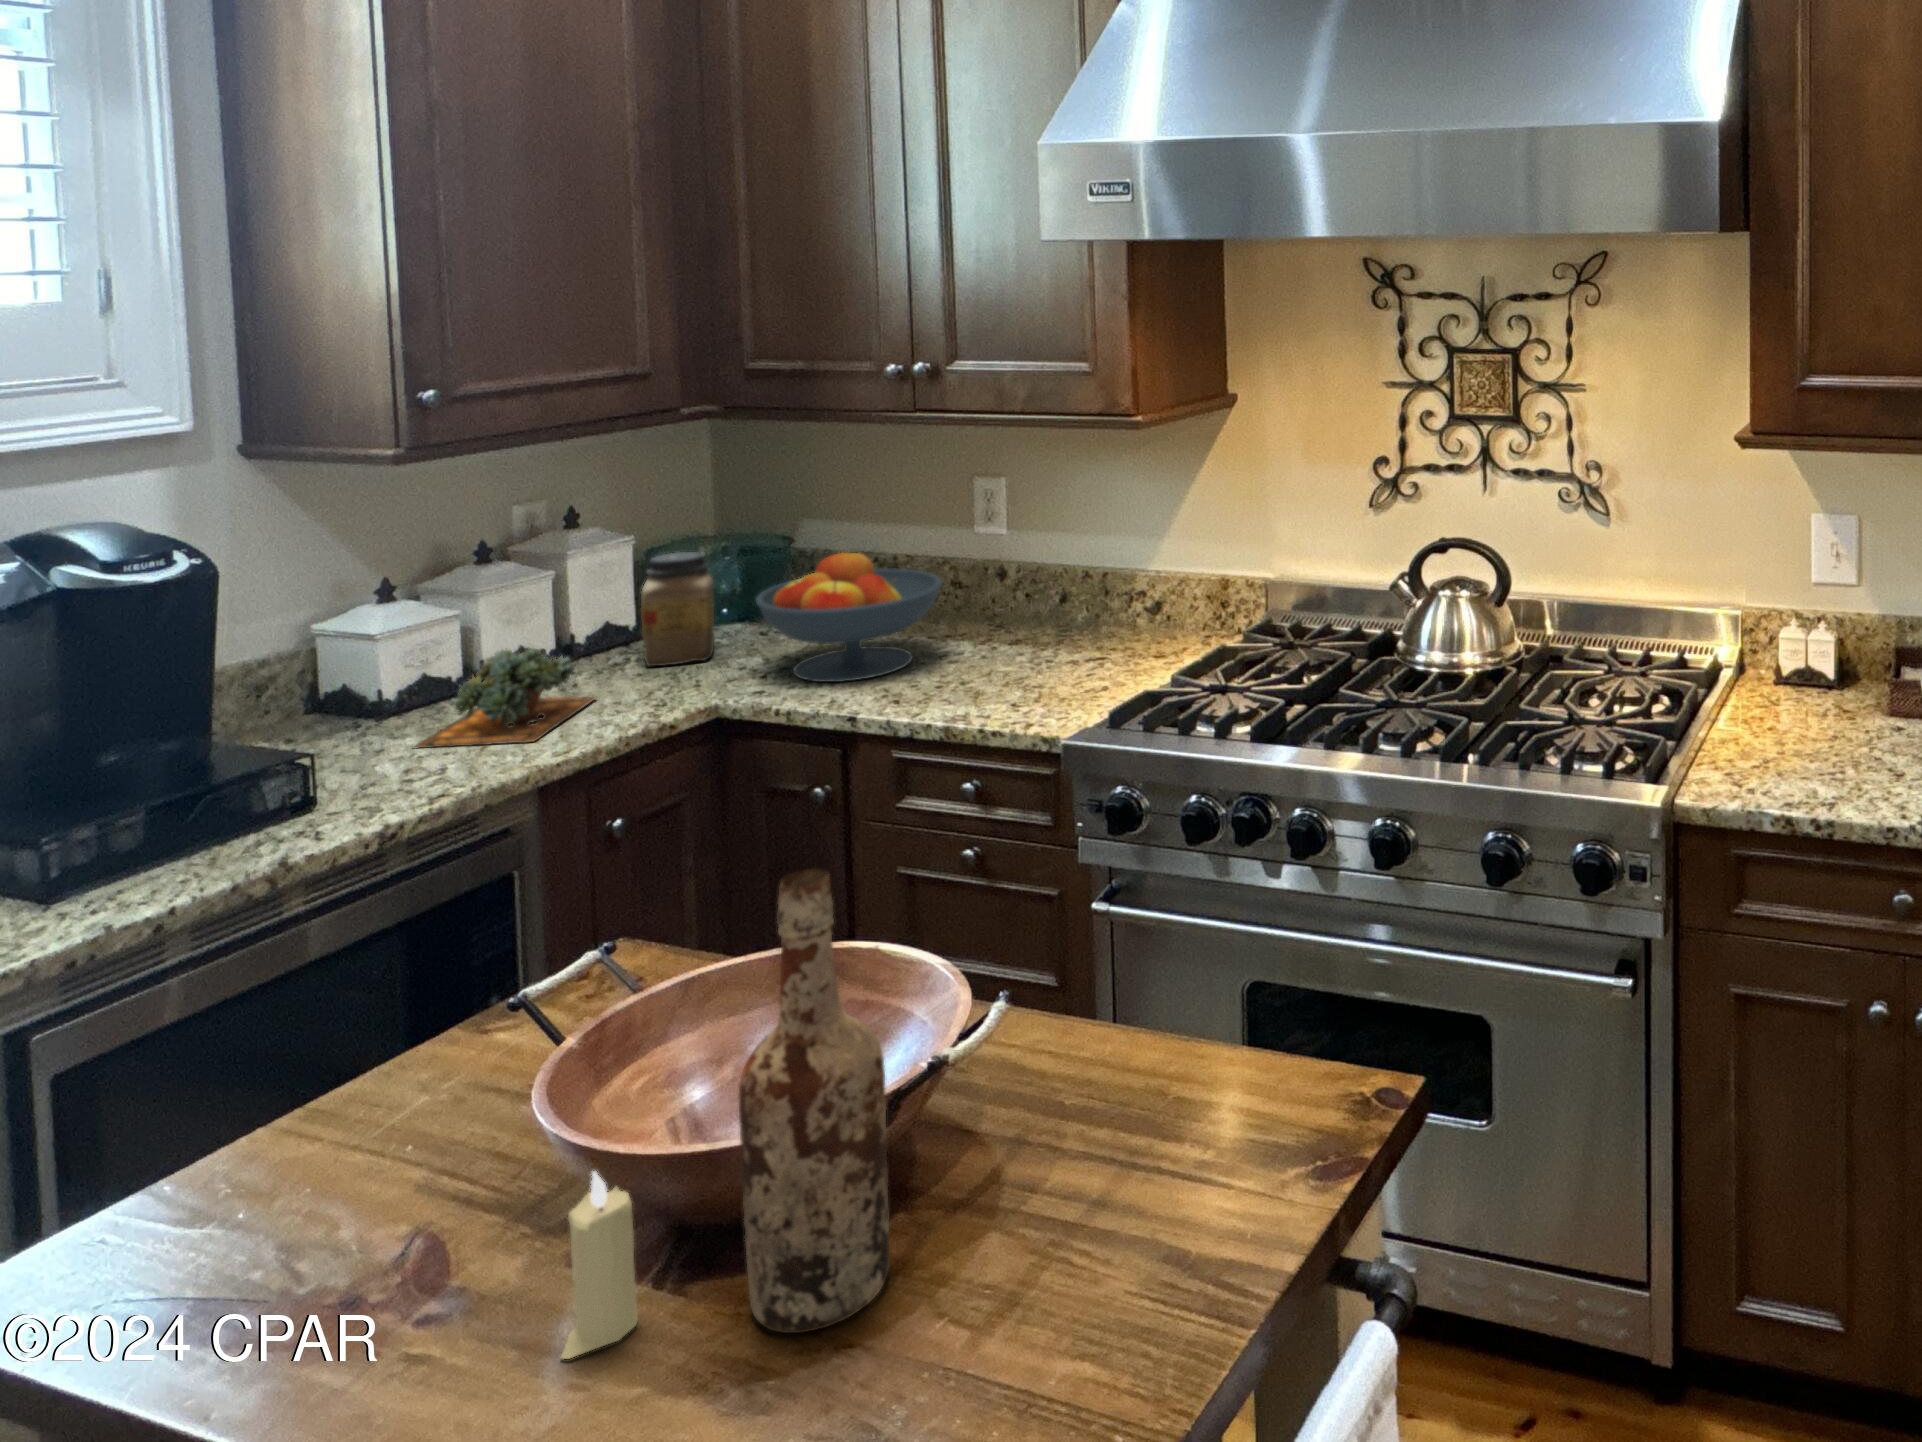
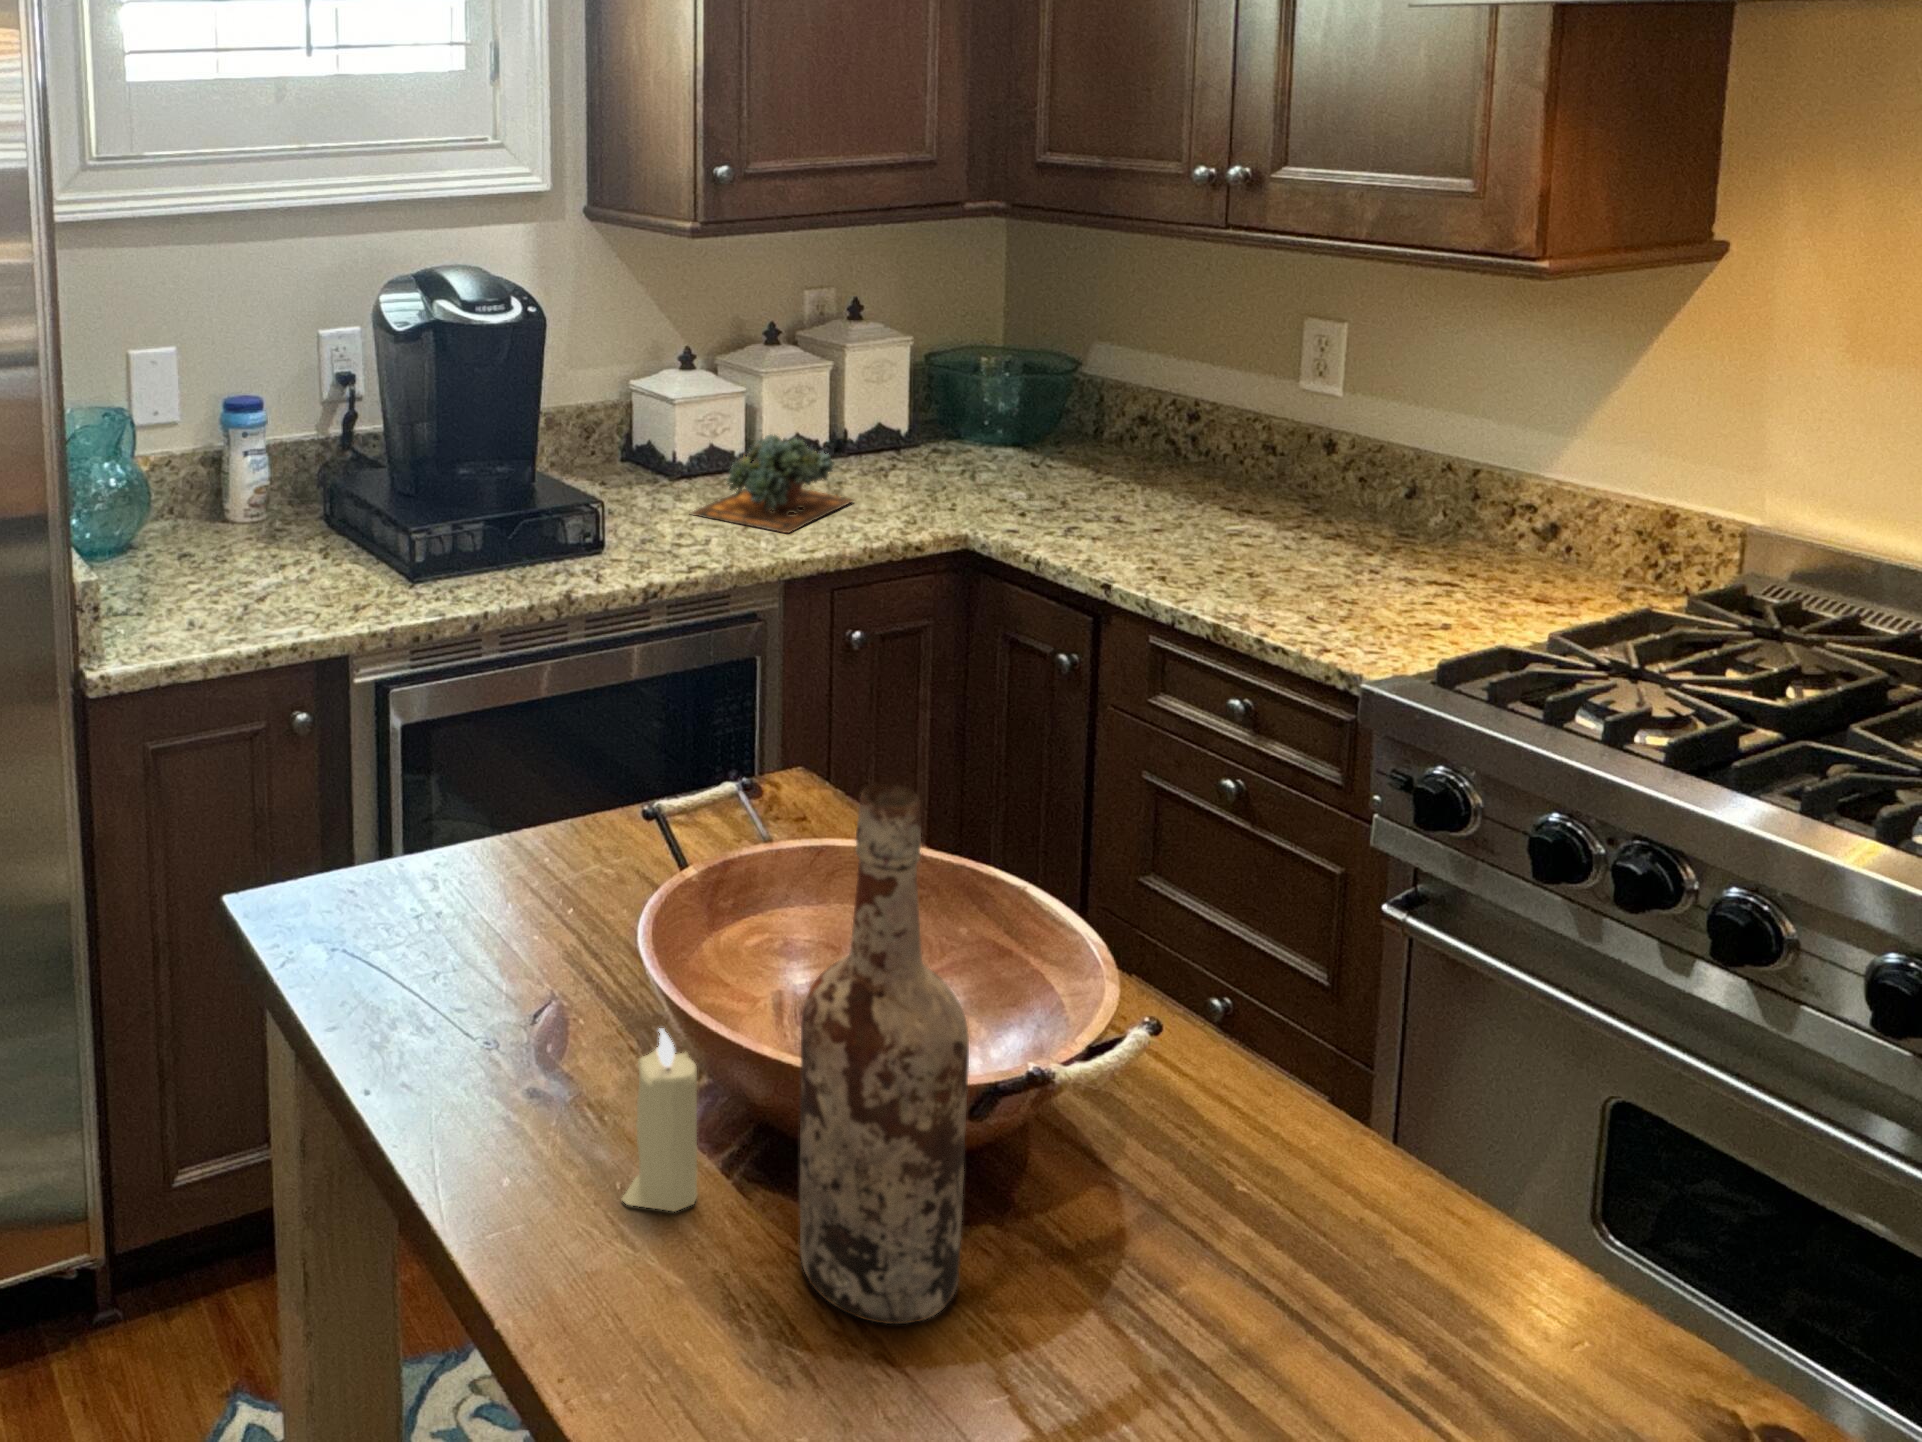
jar: present [641,552,714,667] -> none [908,361,984,483]
fruit bowl: present [756,552,942,682] -> none [1020,384,1242,542]

